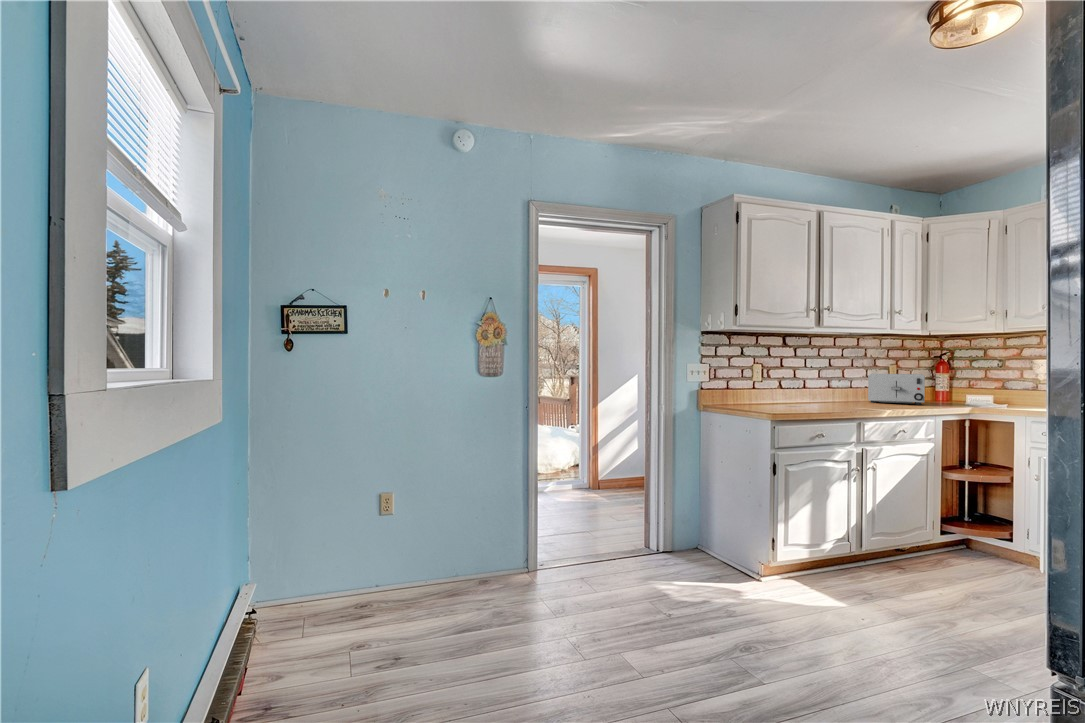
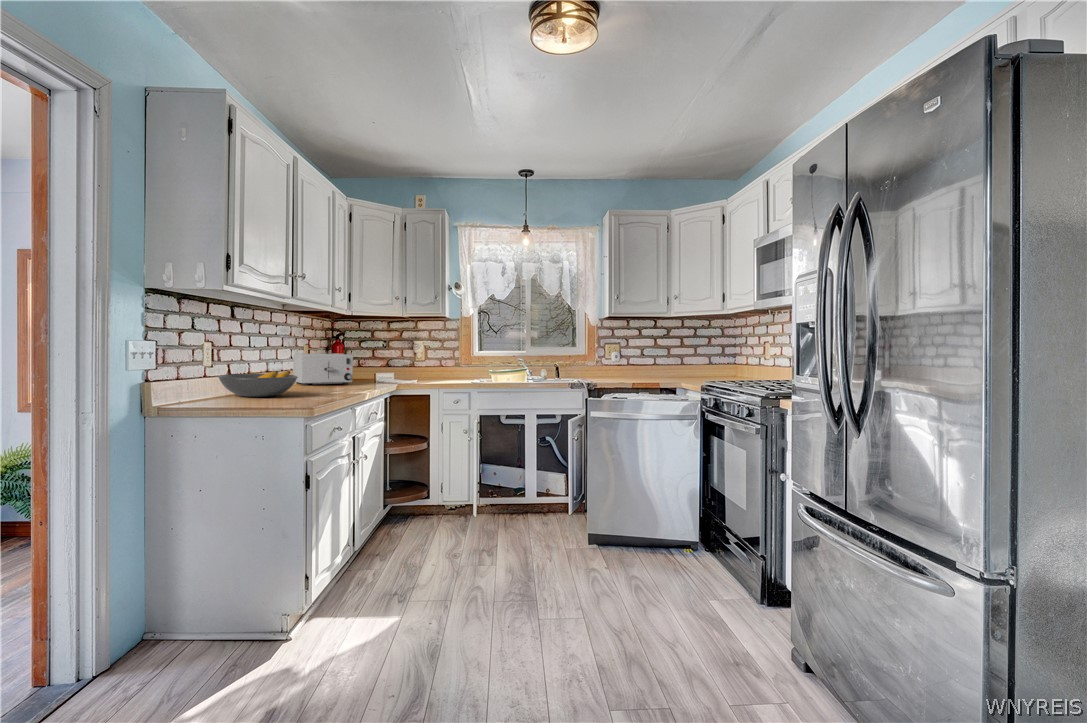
fruit bowl: none [763,387,822,406] -> present [218,371,298,397]

